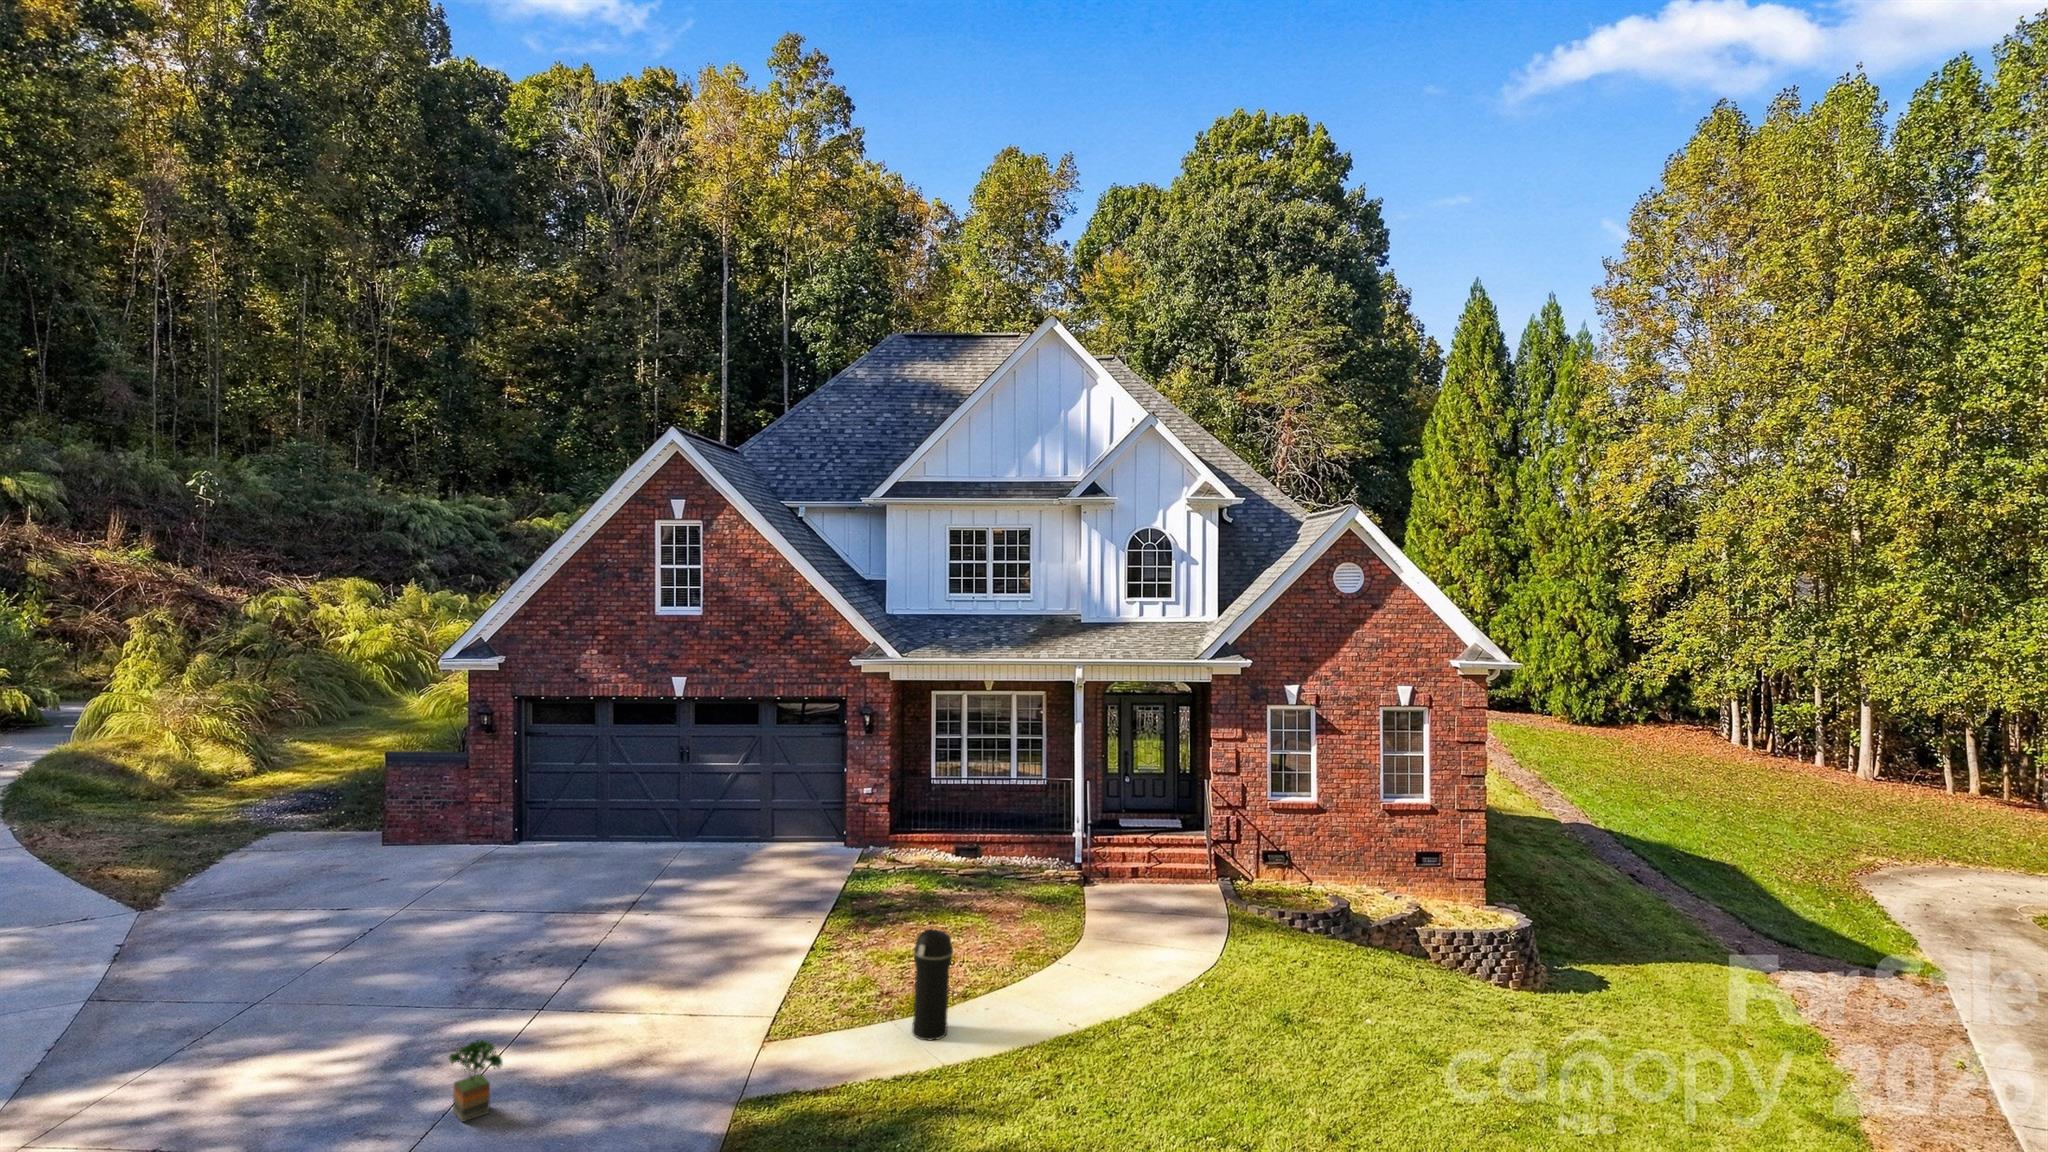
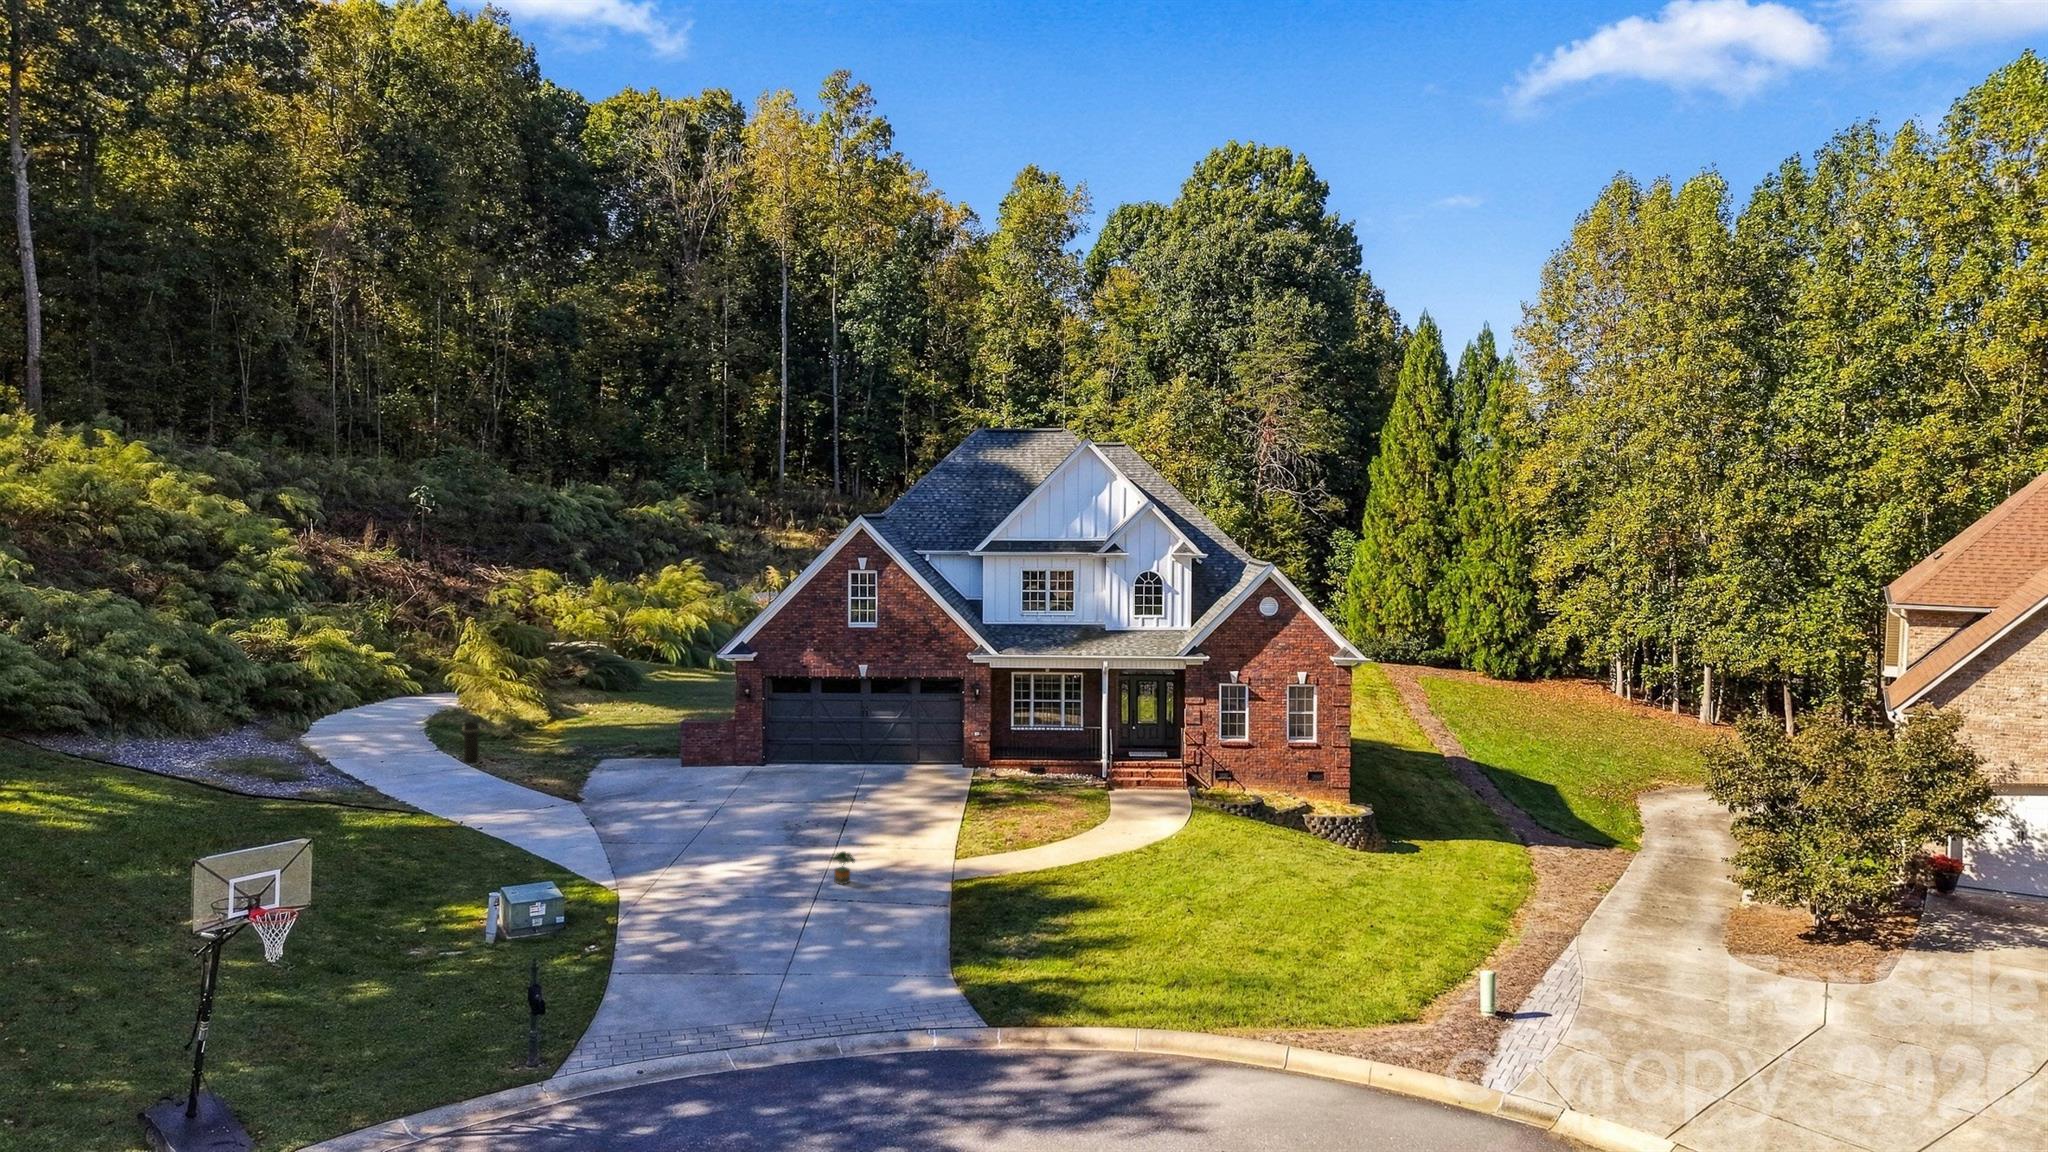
trash can: present [912,929,953,1040] -> present [462,721,479,763]

